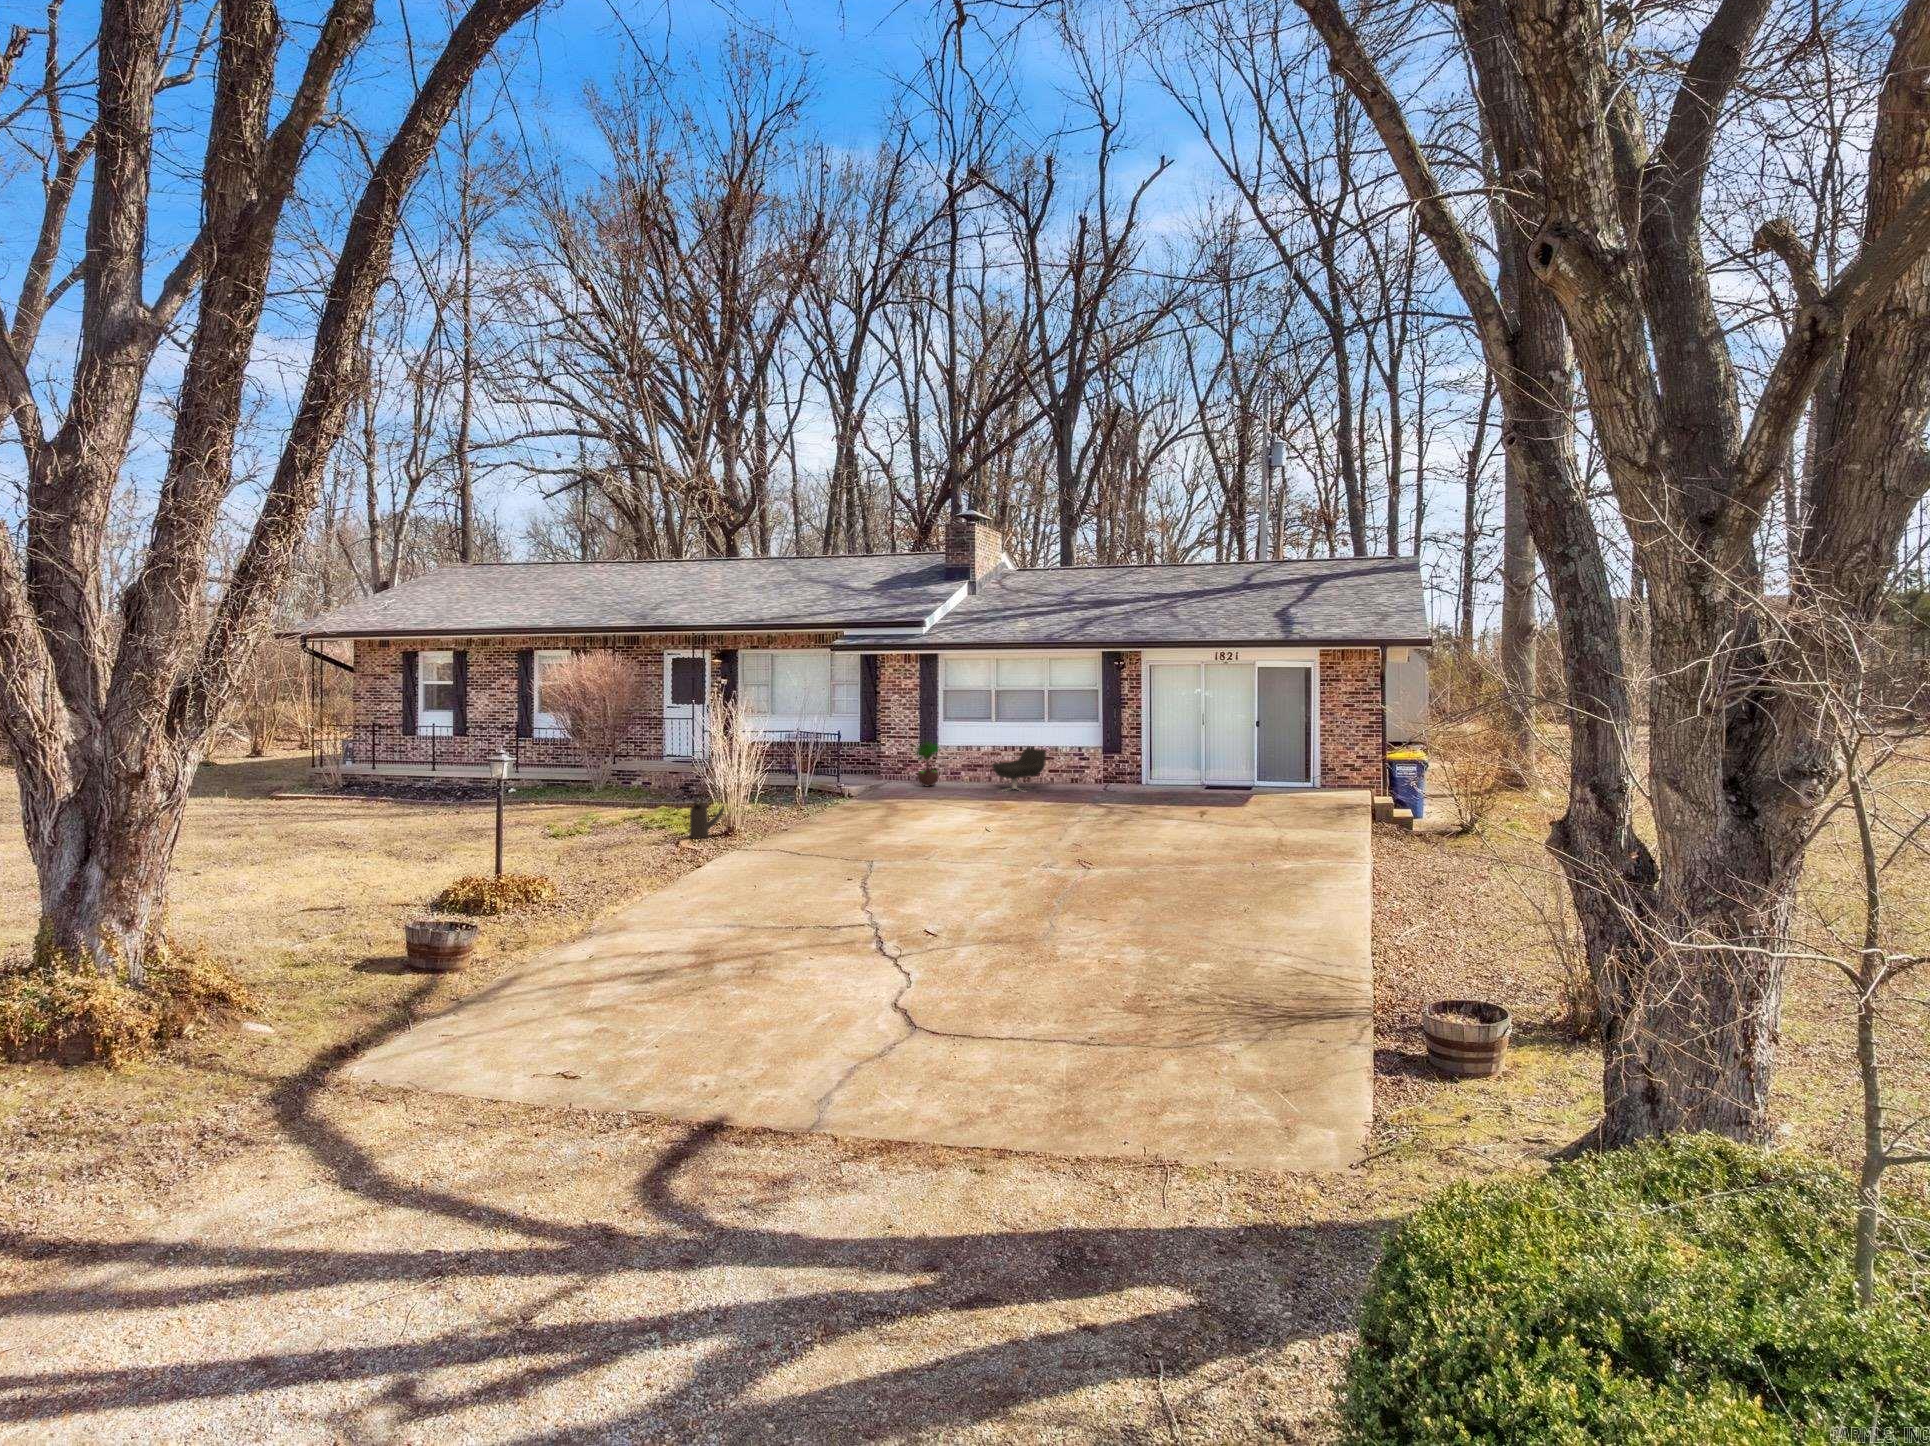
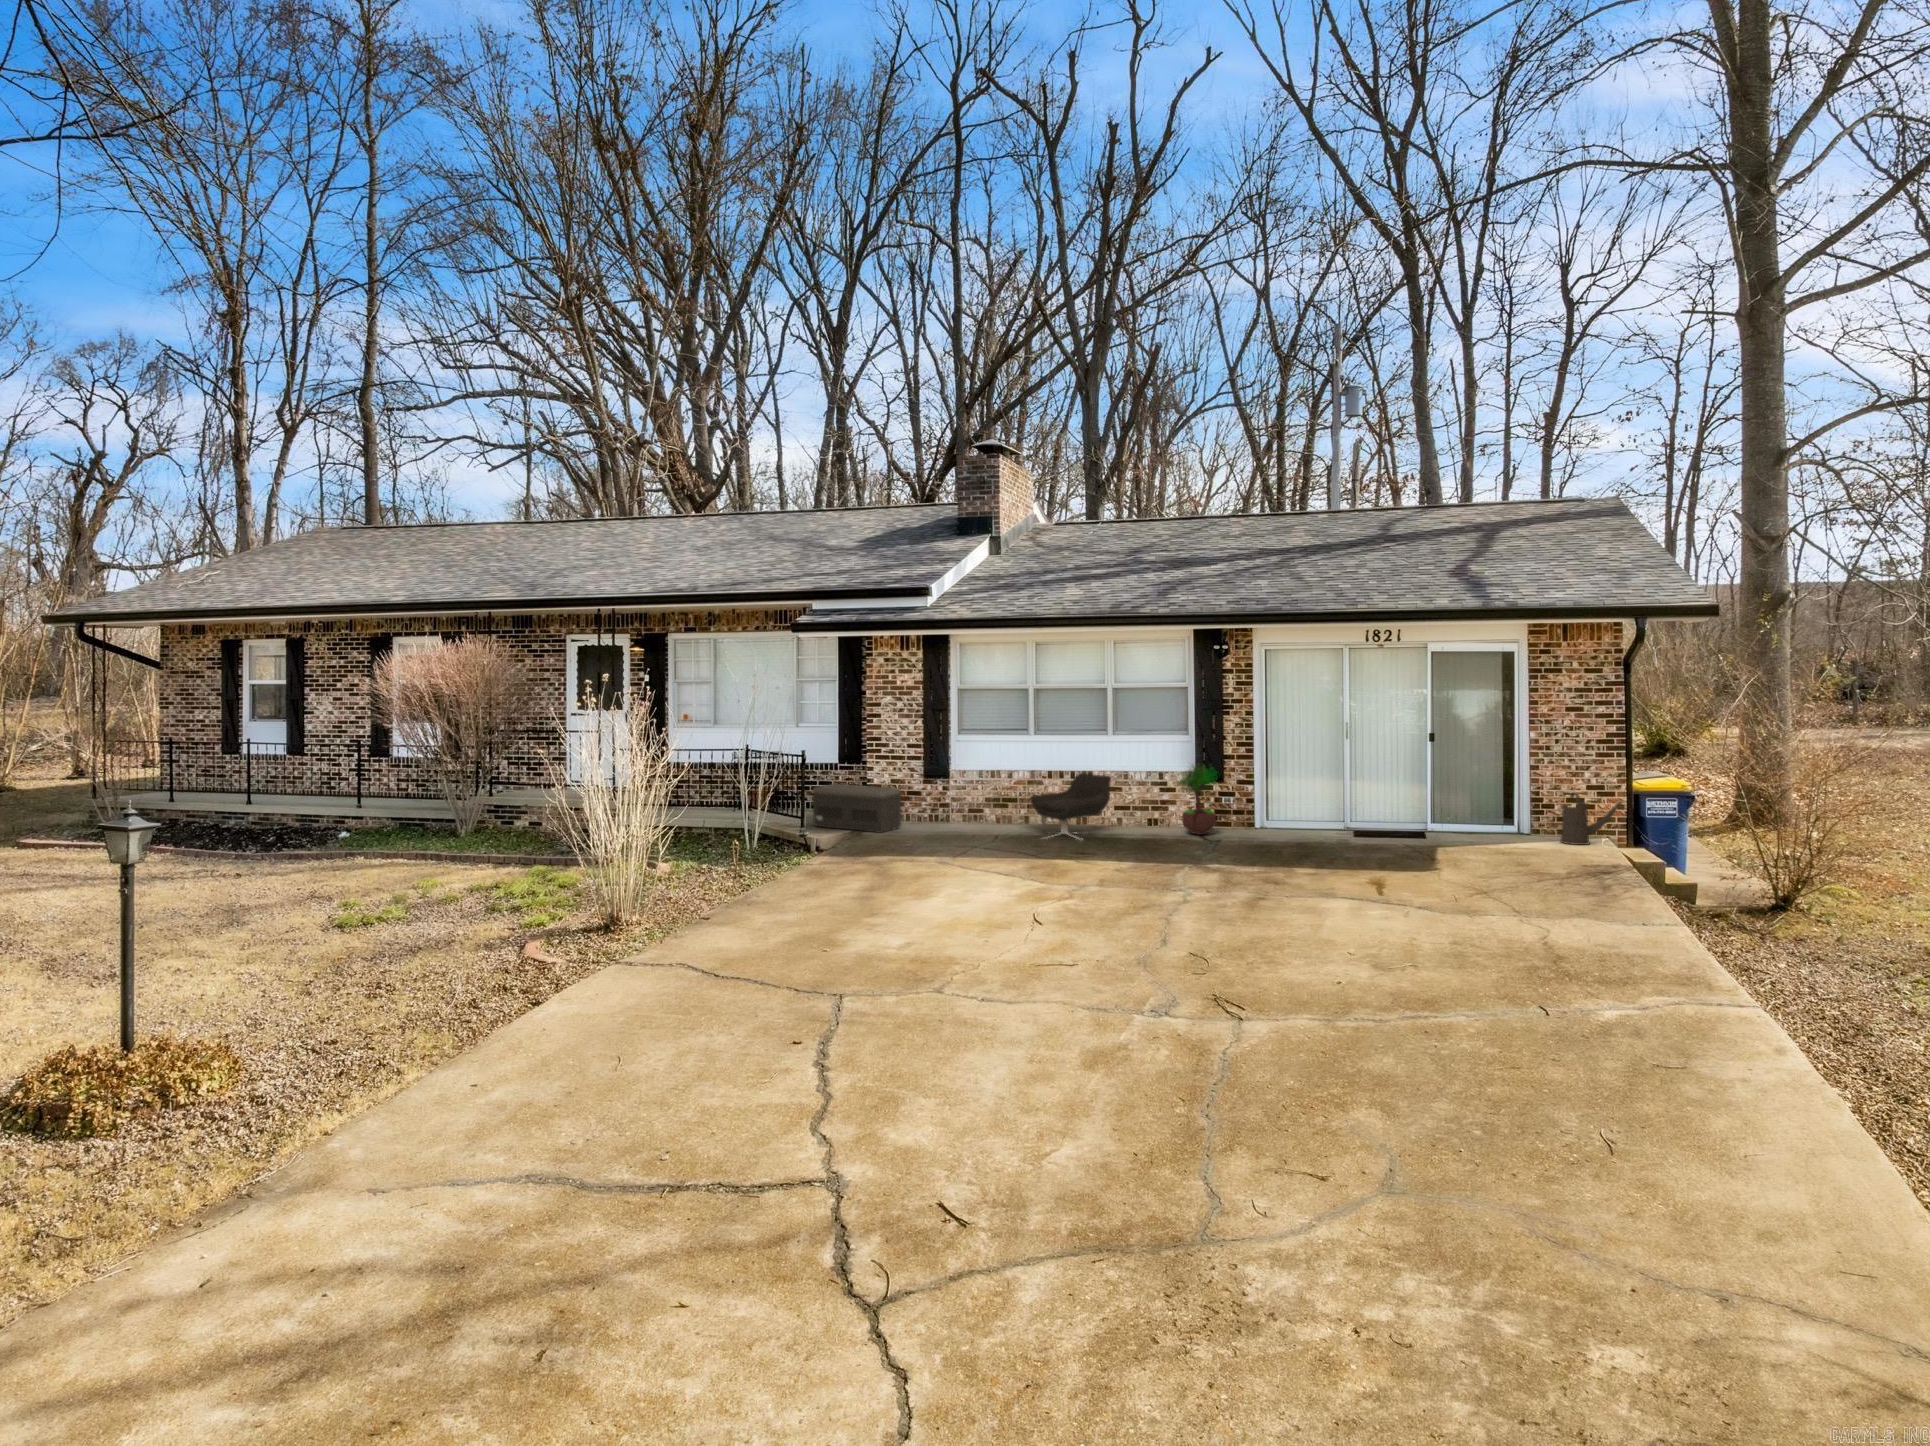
potted tree: present [915,742,939,786] -> present [1174,764,1217,835]
storage bench: none [843,756,904,789] -> present [813,784,901,833]
watering can: present [689,797,724,839] -> present [1555,792,1622,845]

